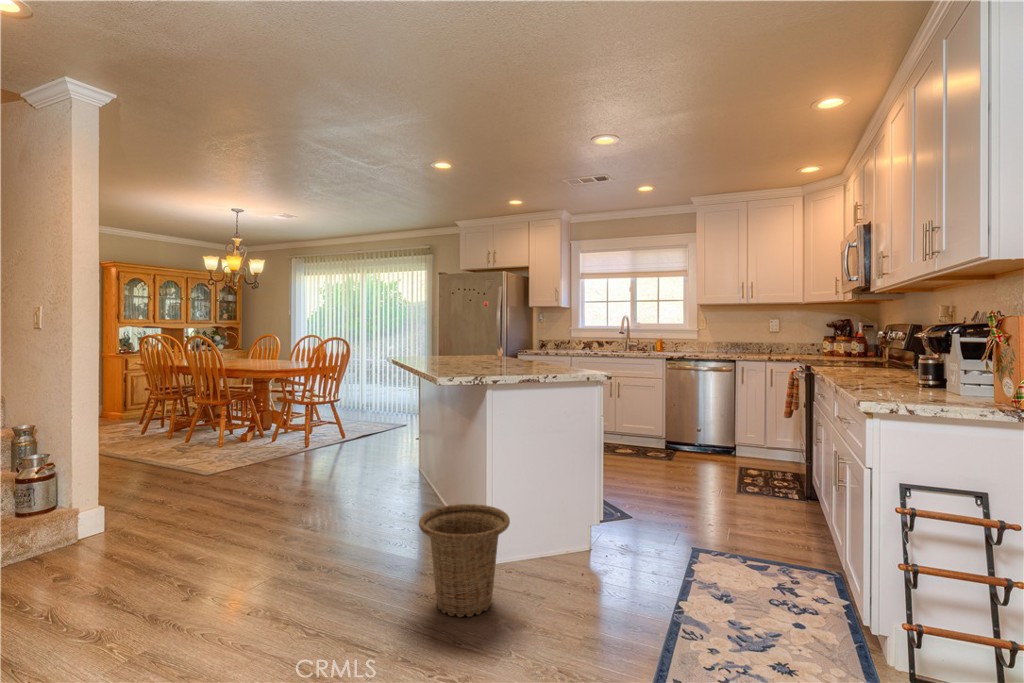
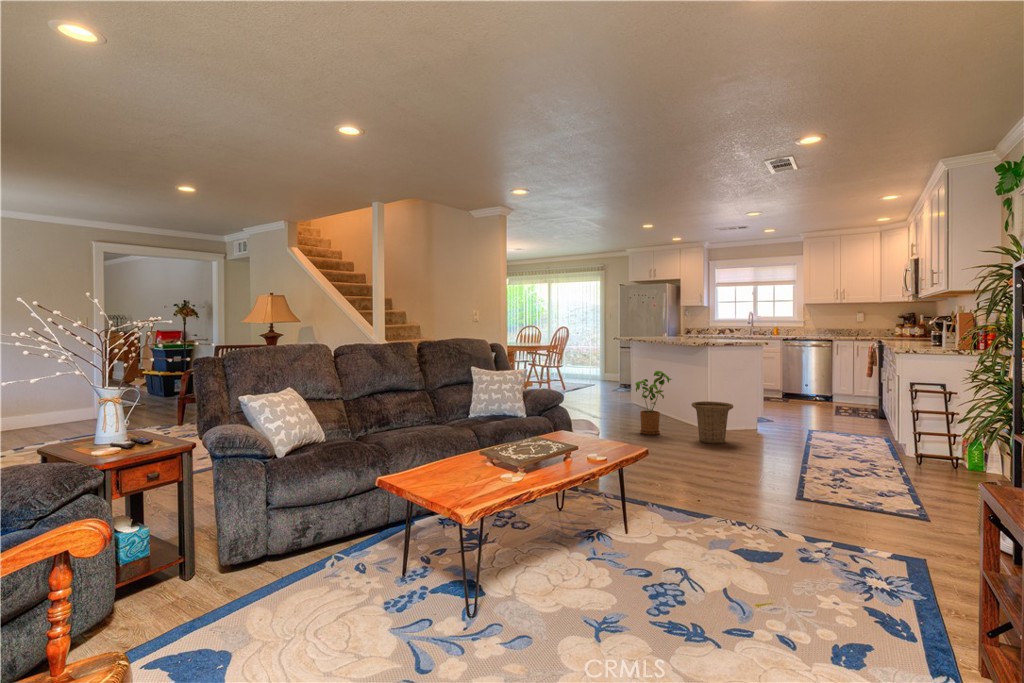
house plant: none [330,434,410,575] -> present [635,371,671,435]

